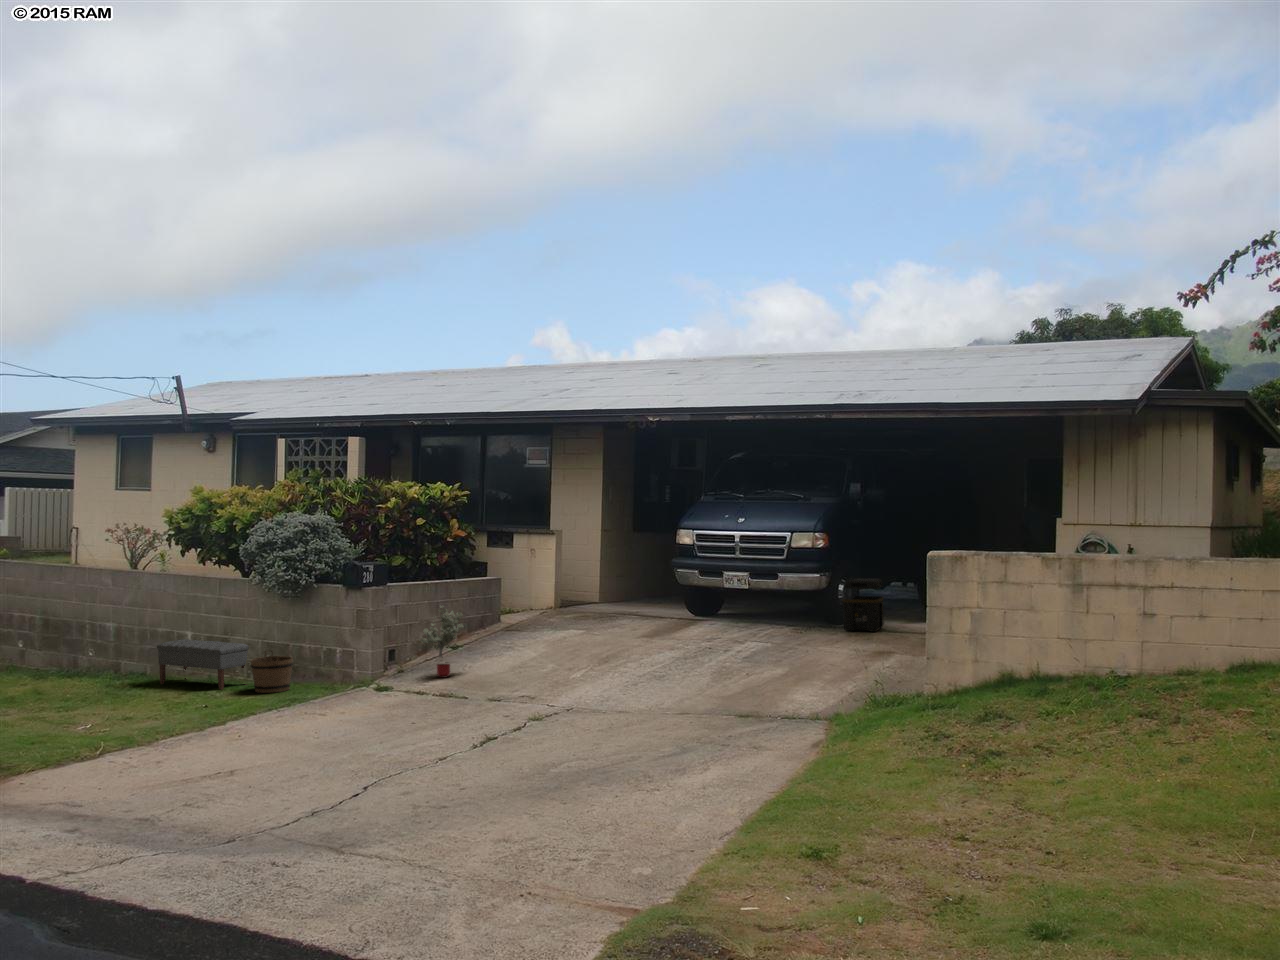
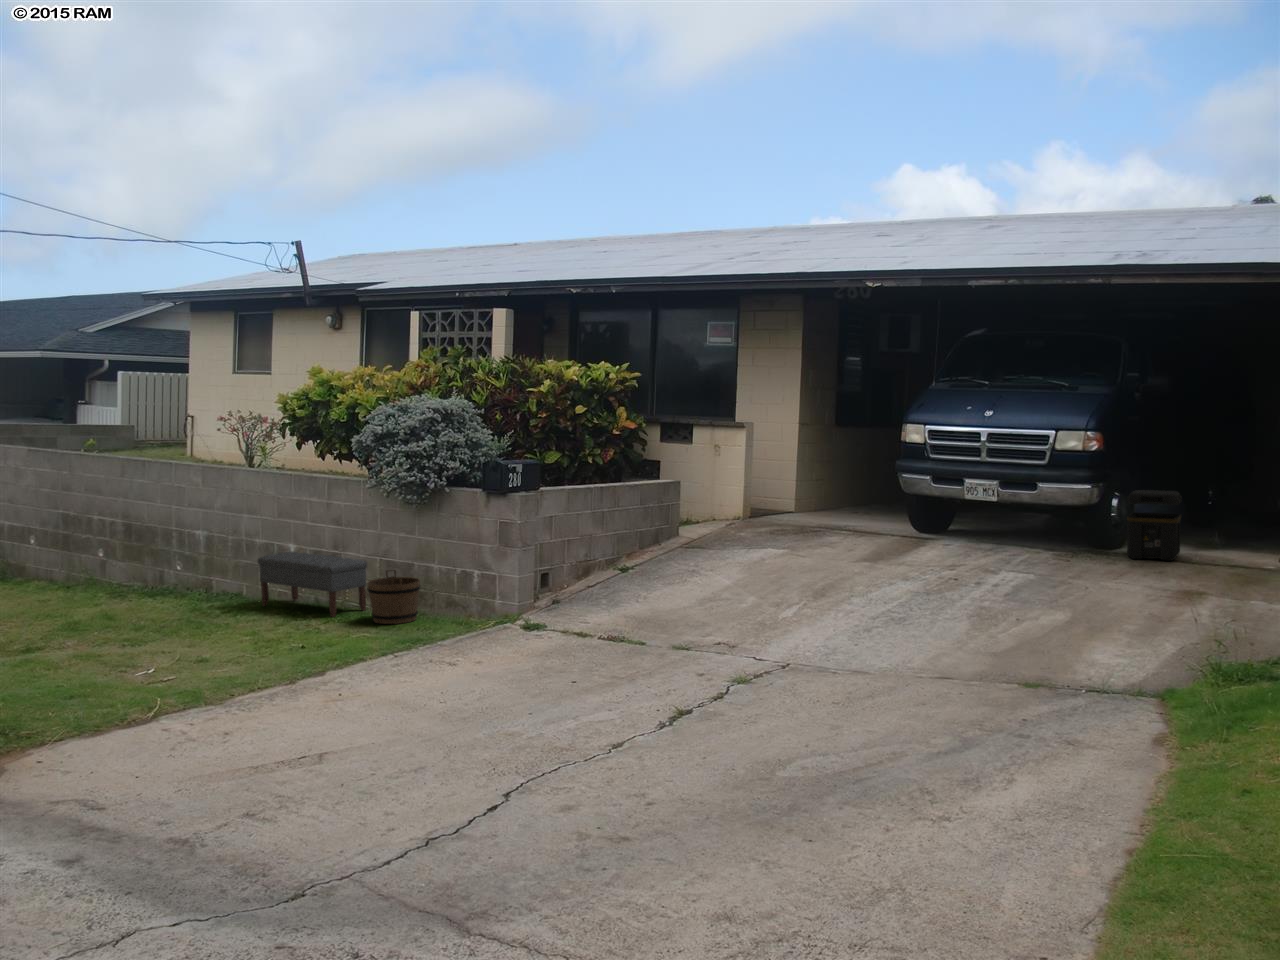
potted tree: present [421,606,463,678] -> none [578,516,635,609]

